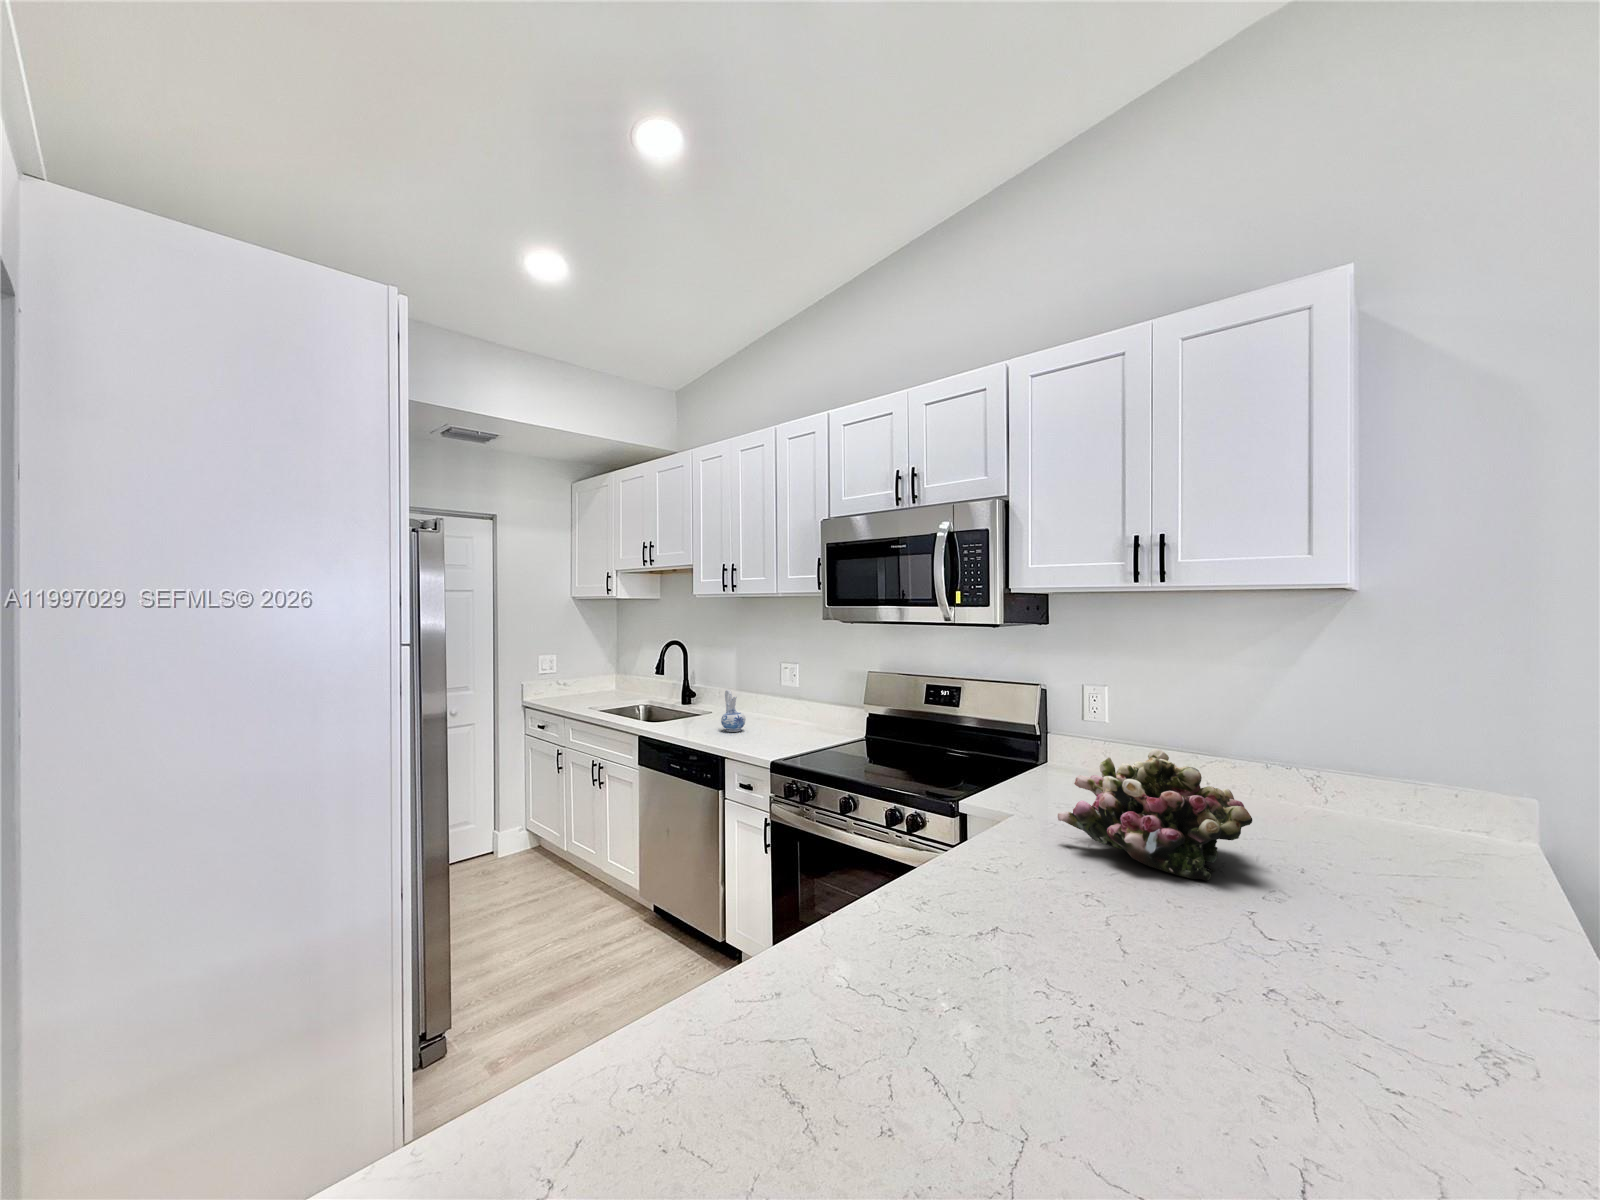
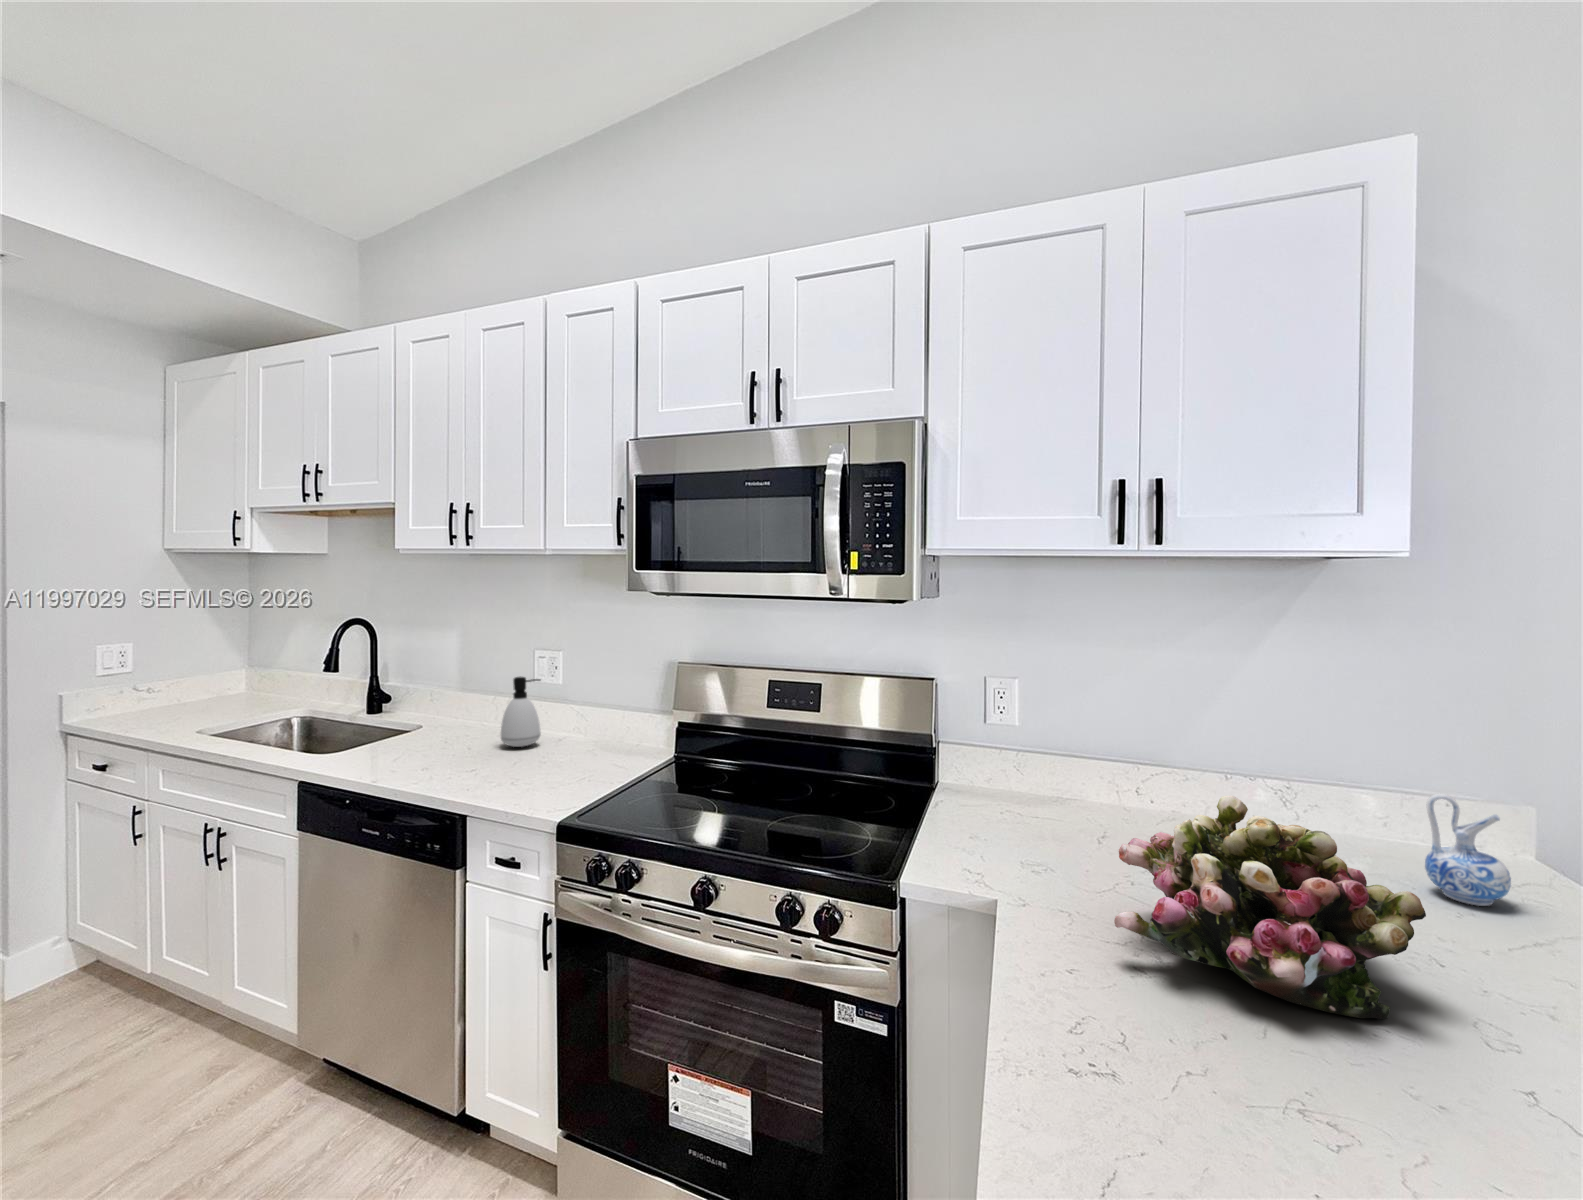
soap dispenser: none [753,677,778,724] -> present [501,677,541,747]
ceramic pitcher: present [721,690,745,732] -> present [1425,794,1511,906]

